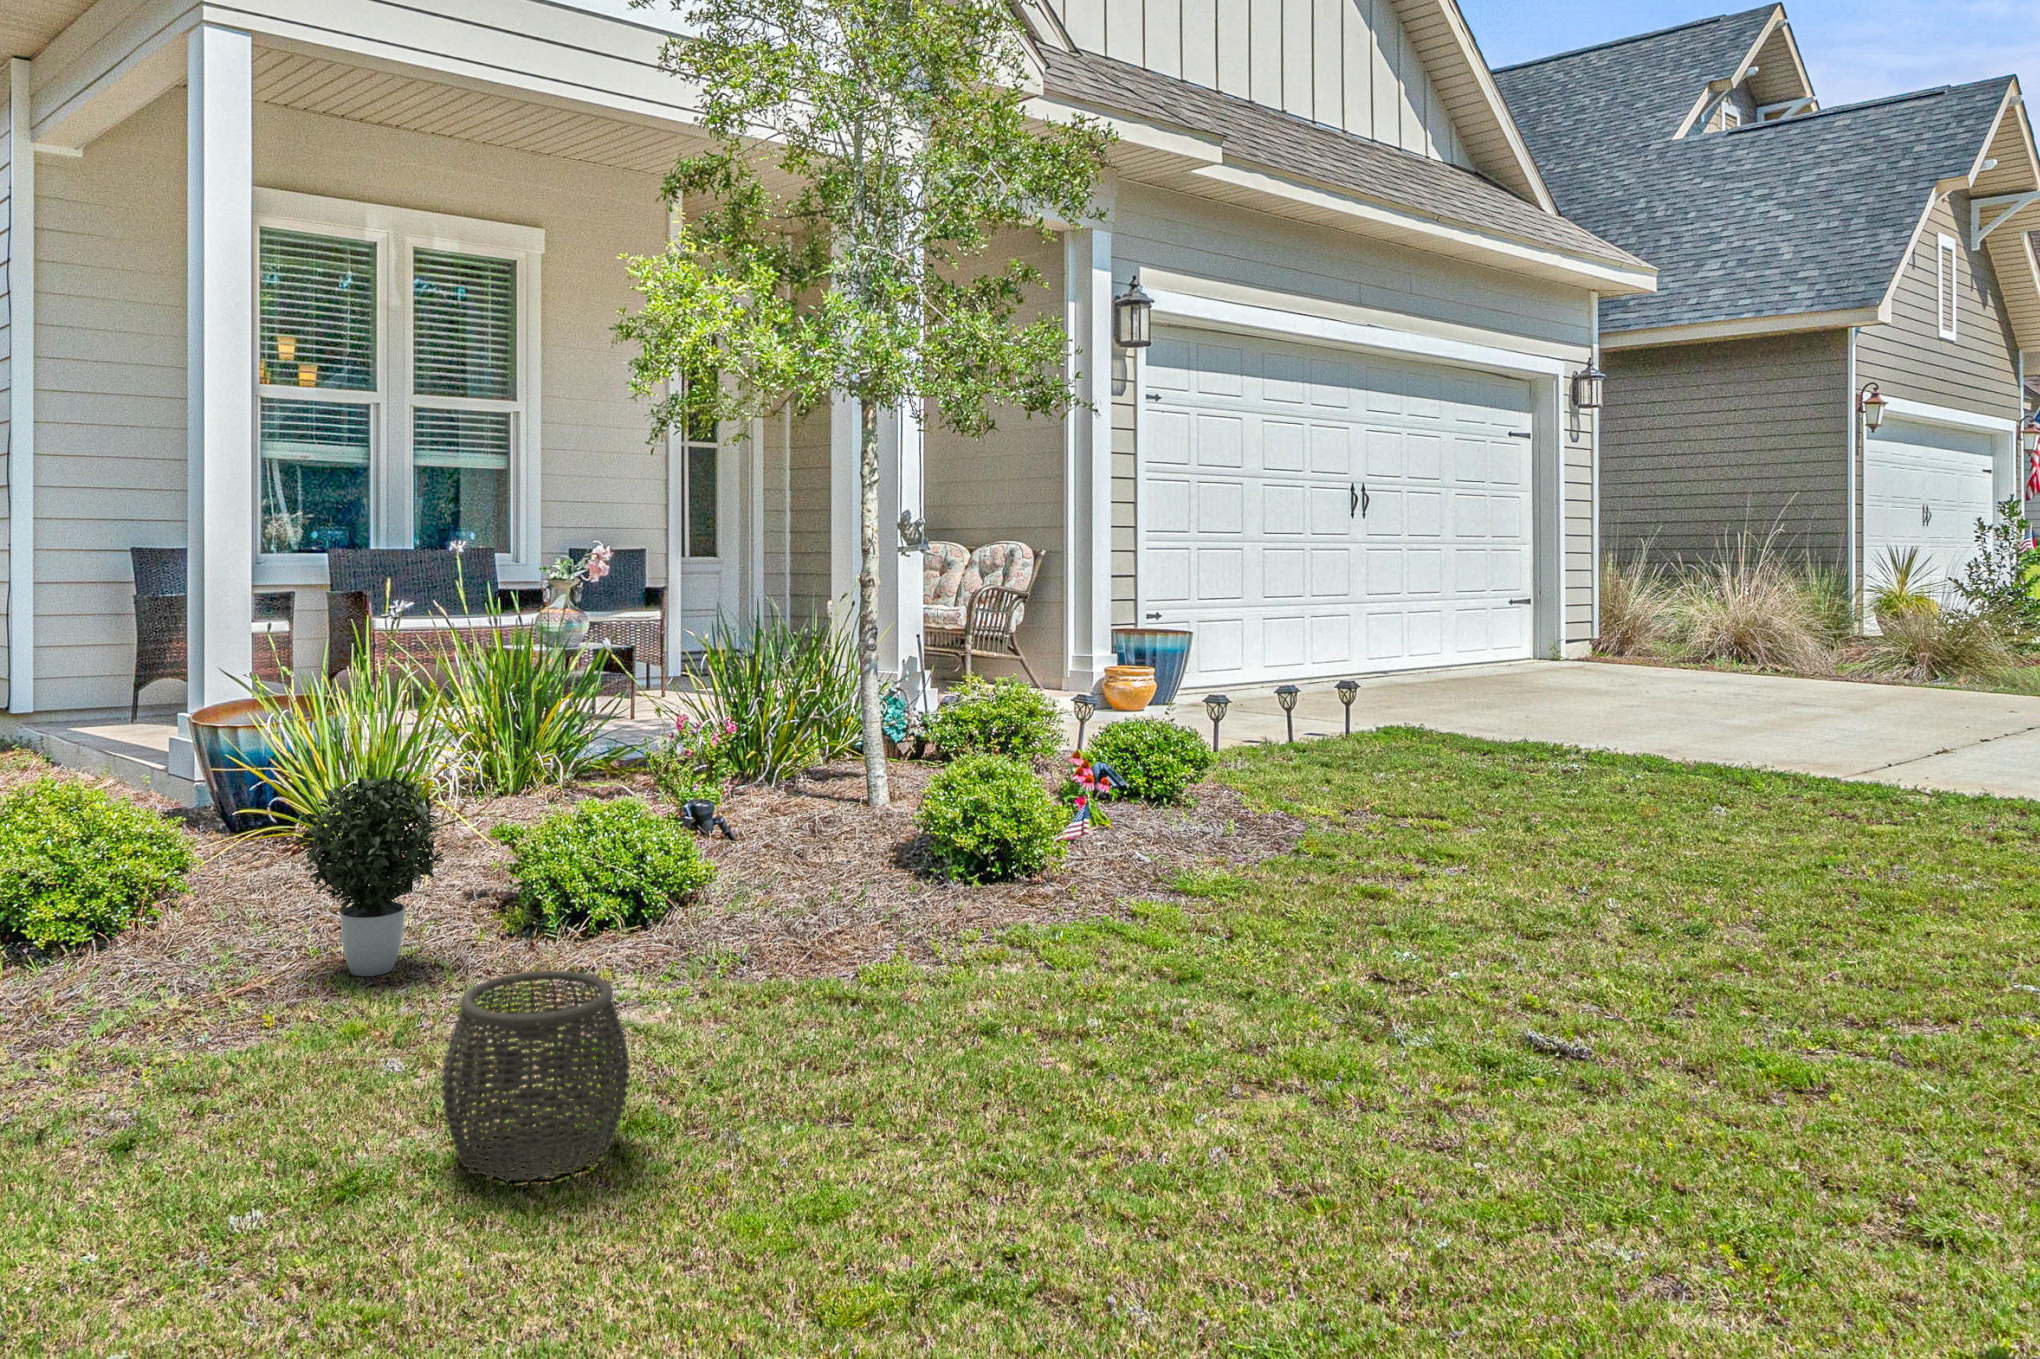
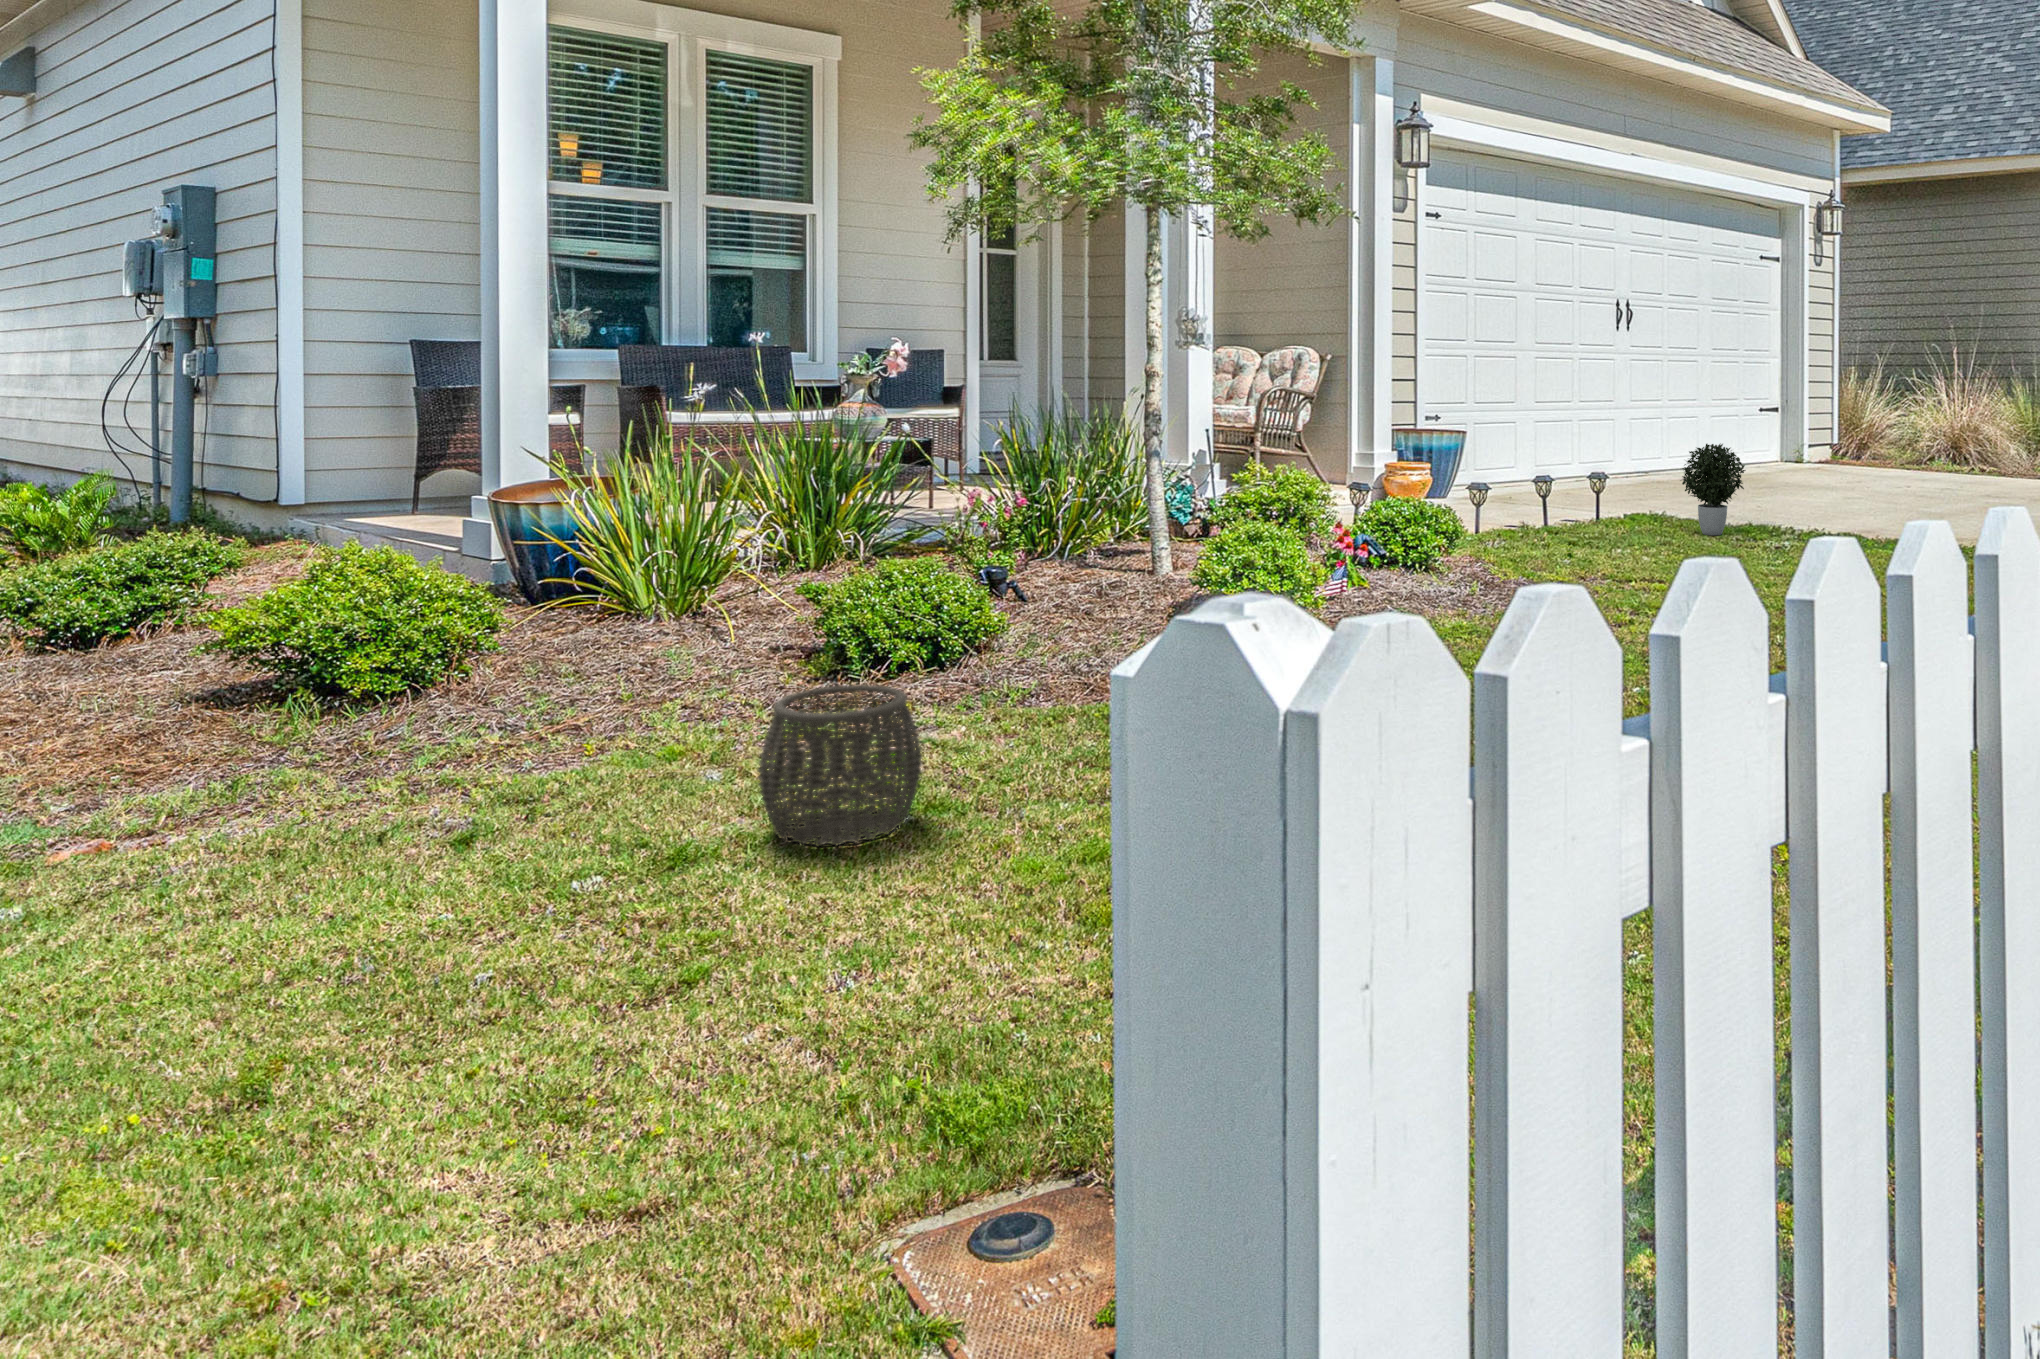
potted plant: present [303,775,445,976] -> present [1682,444,1746,535]

